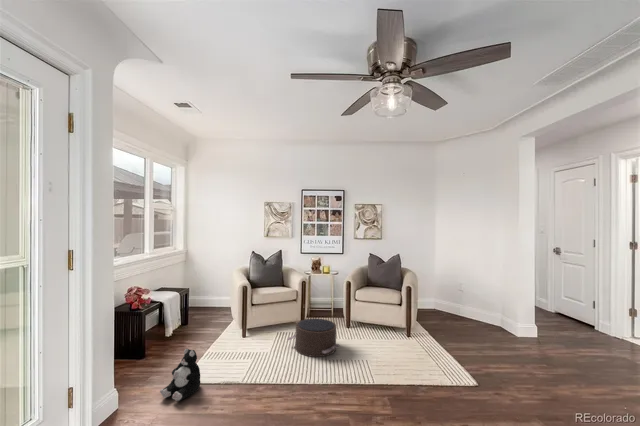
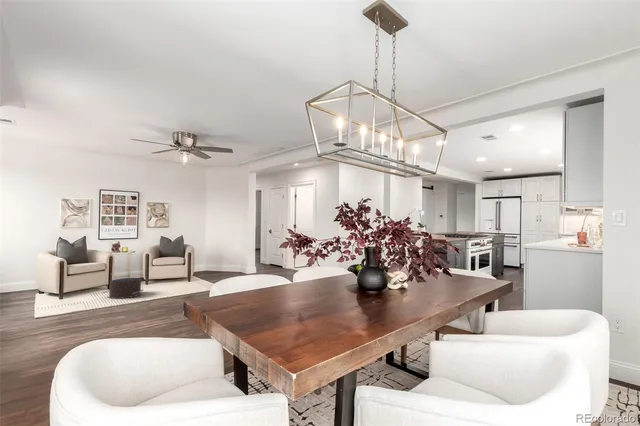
plush toy: present [160,349,200,401] -> none [18,294,49,325]

